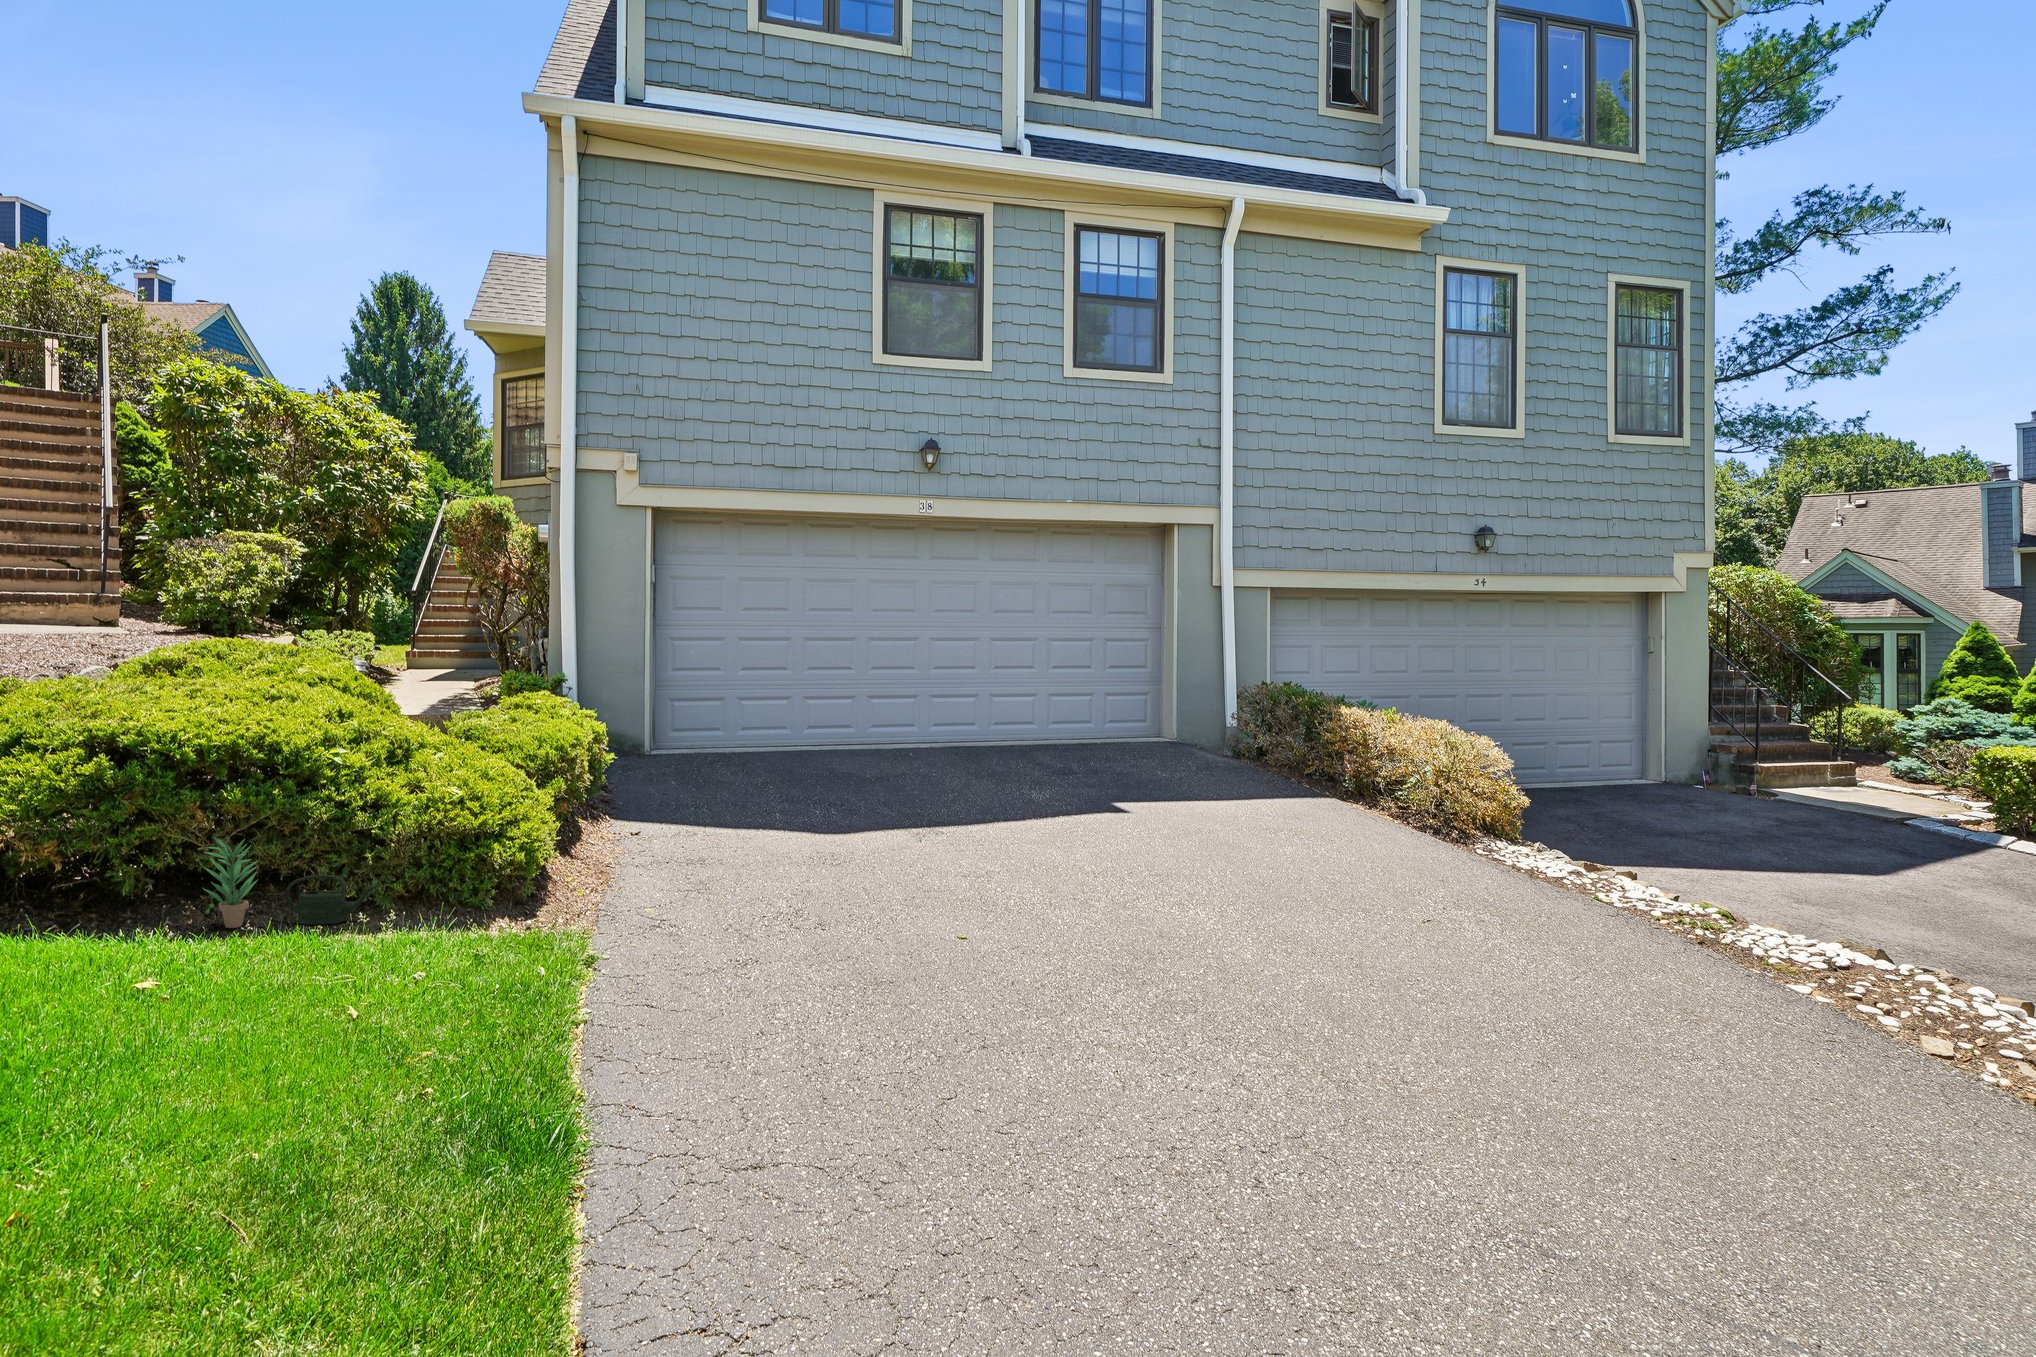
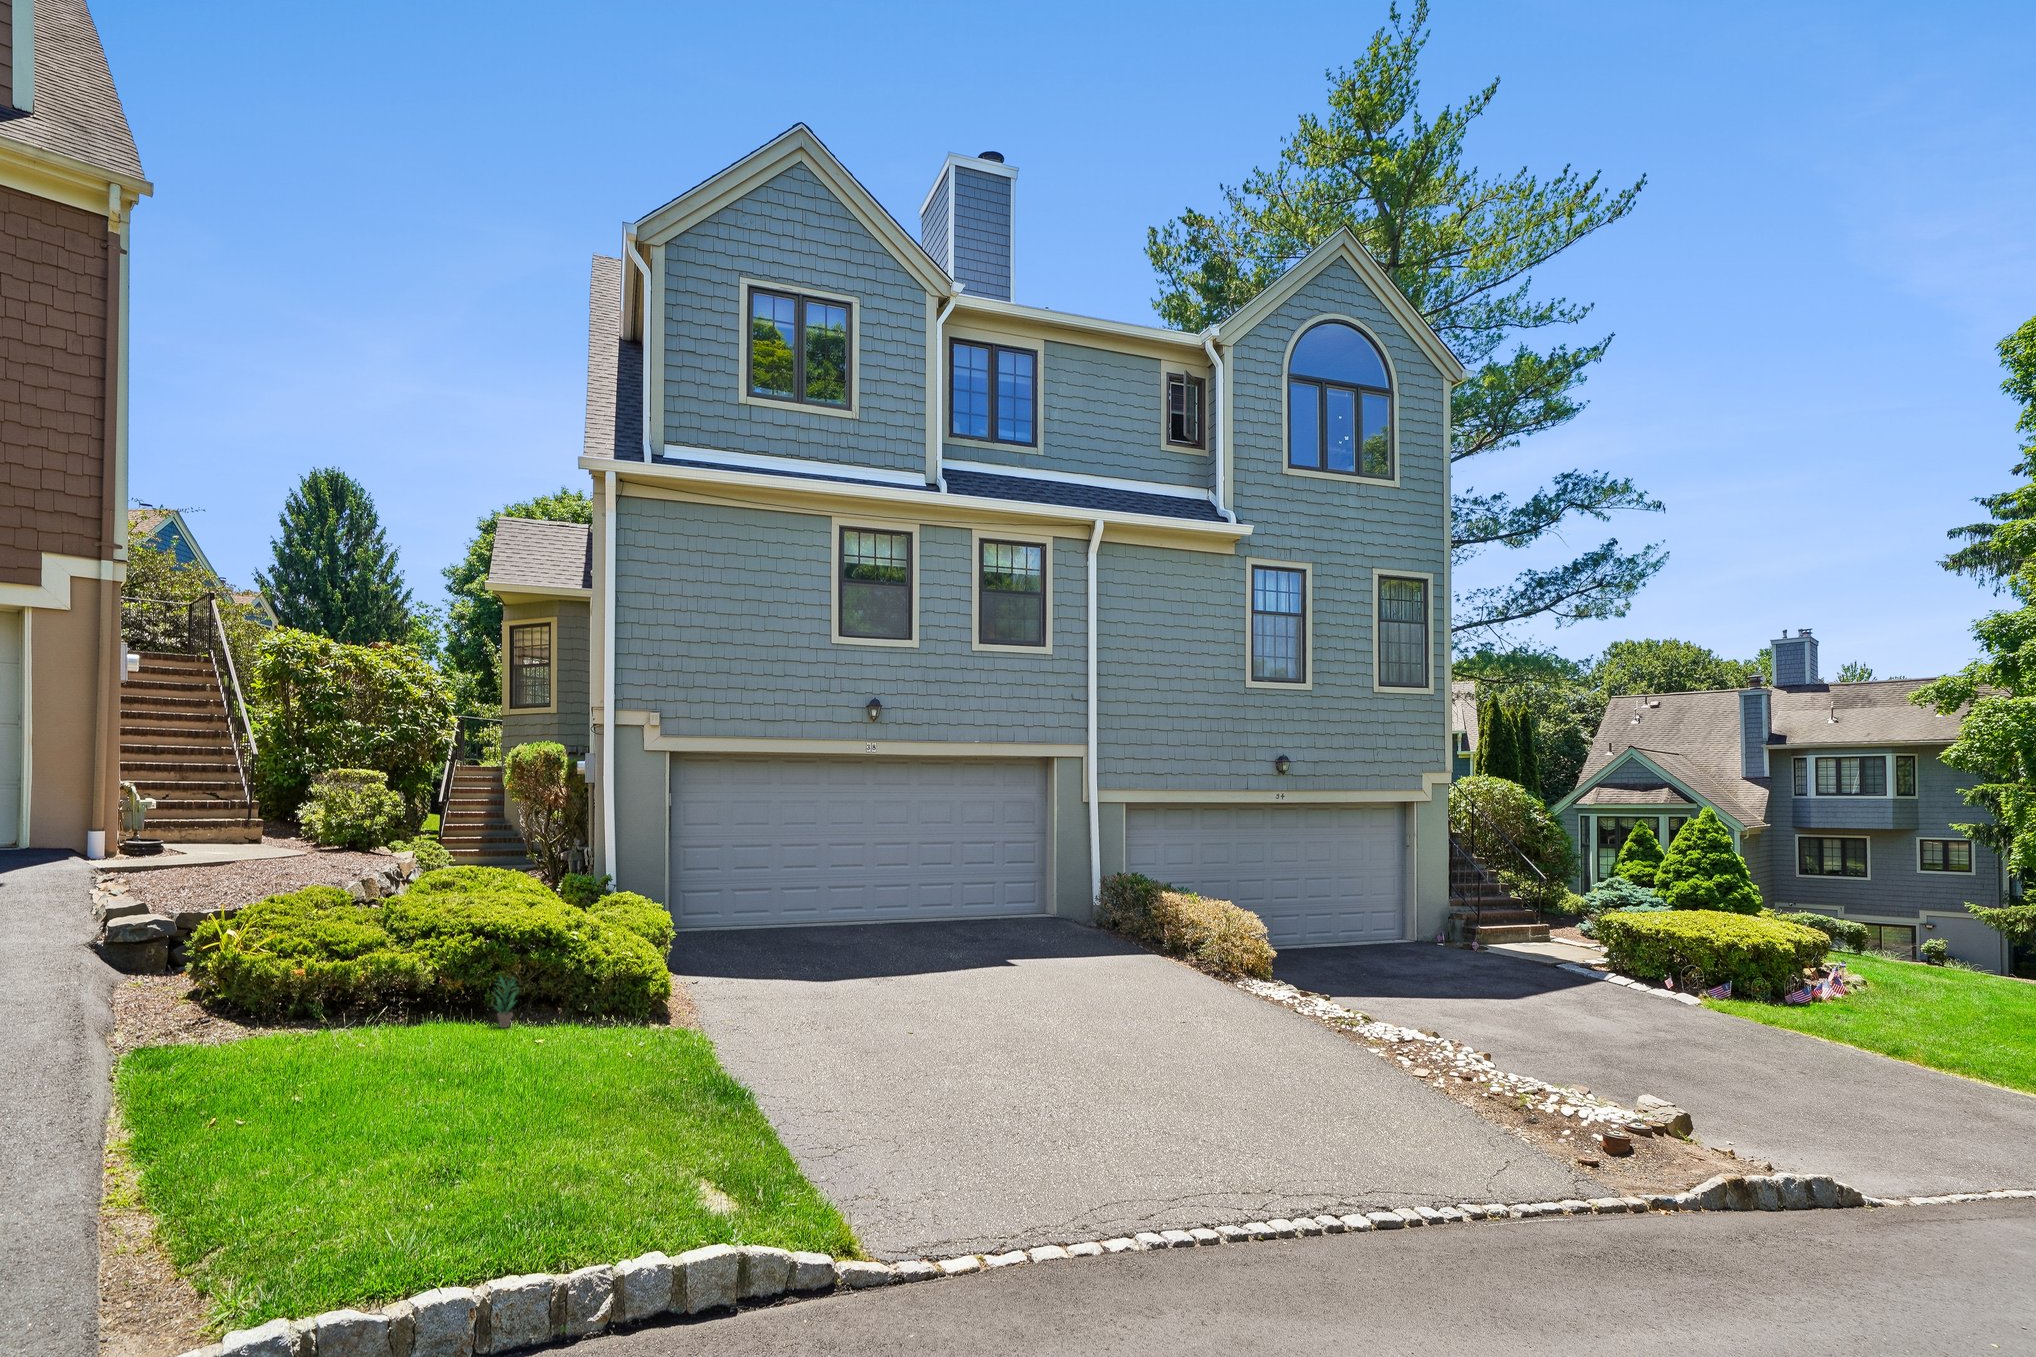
watering can: present [285,875,377,925] -> none [532,997,581,1026]

